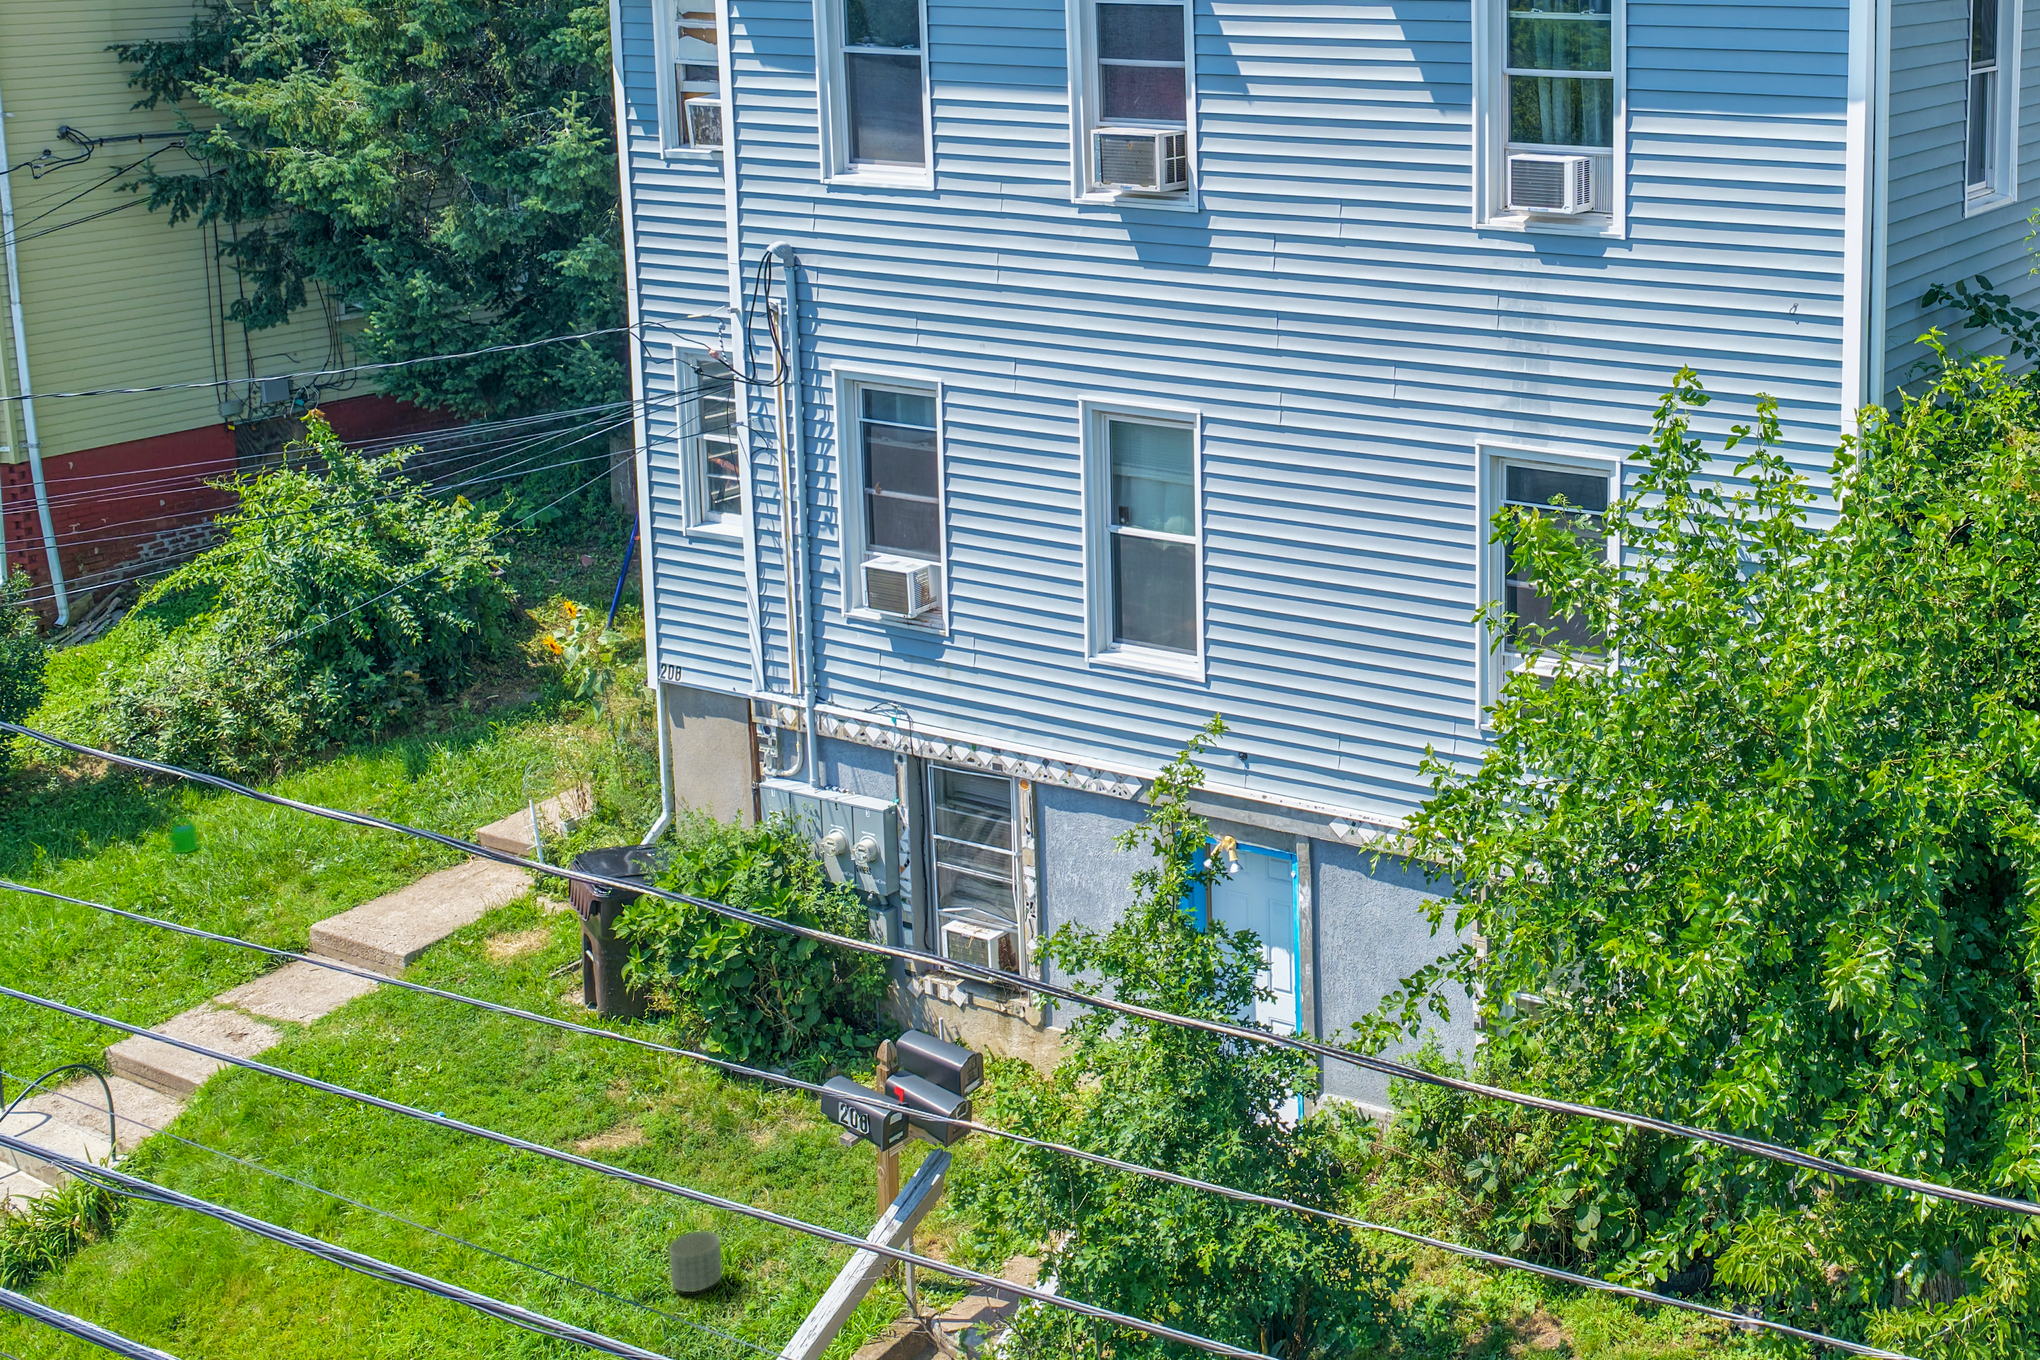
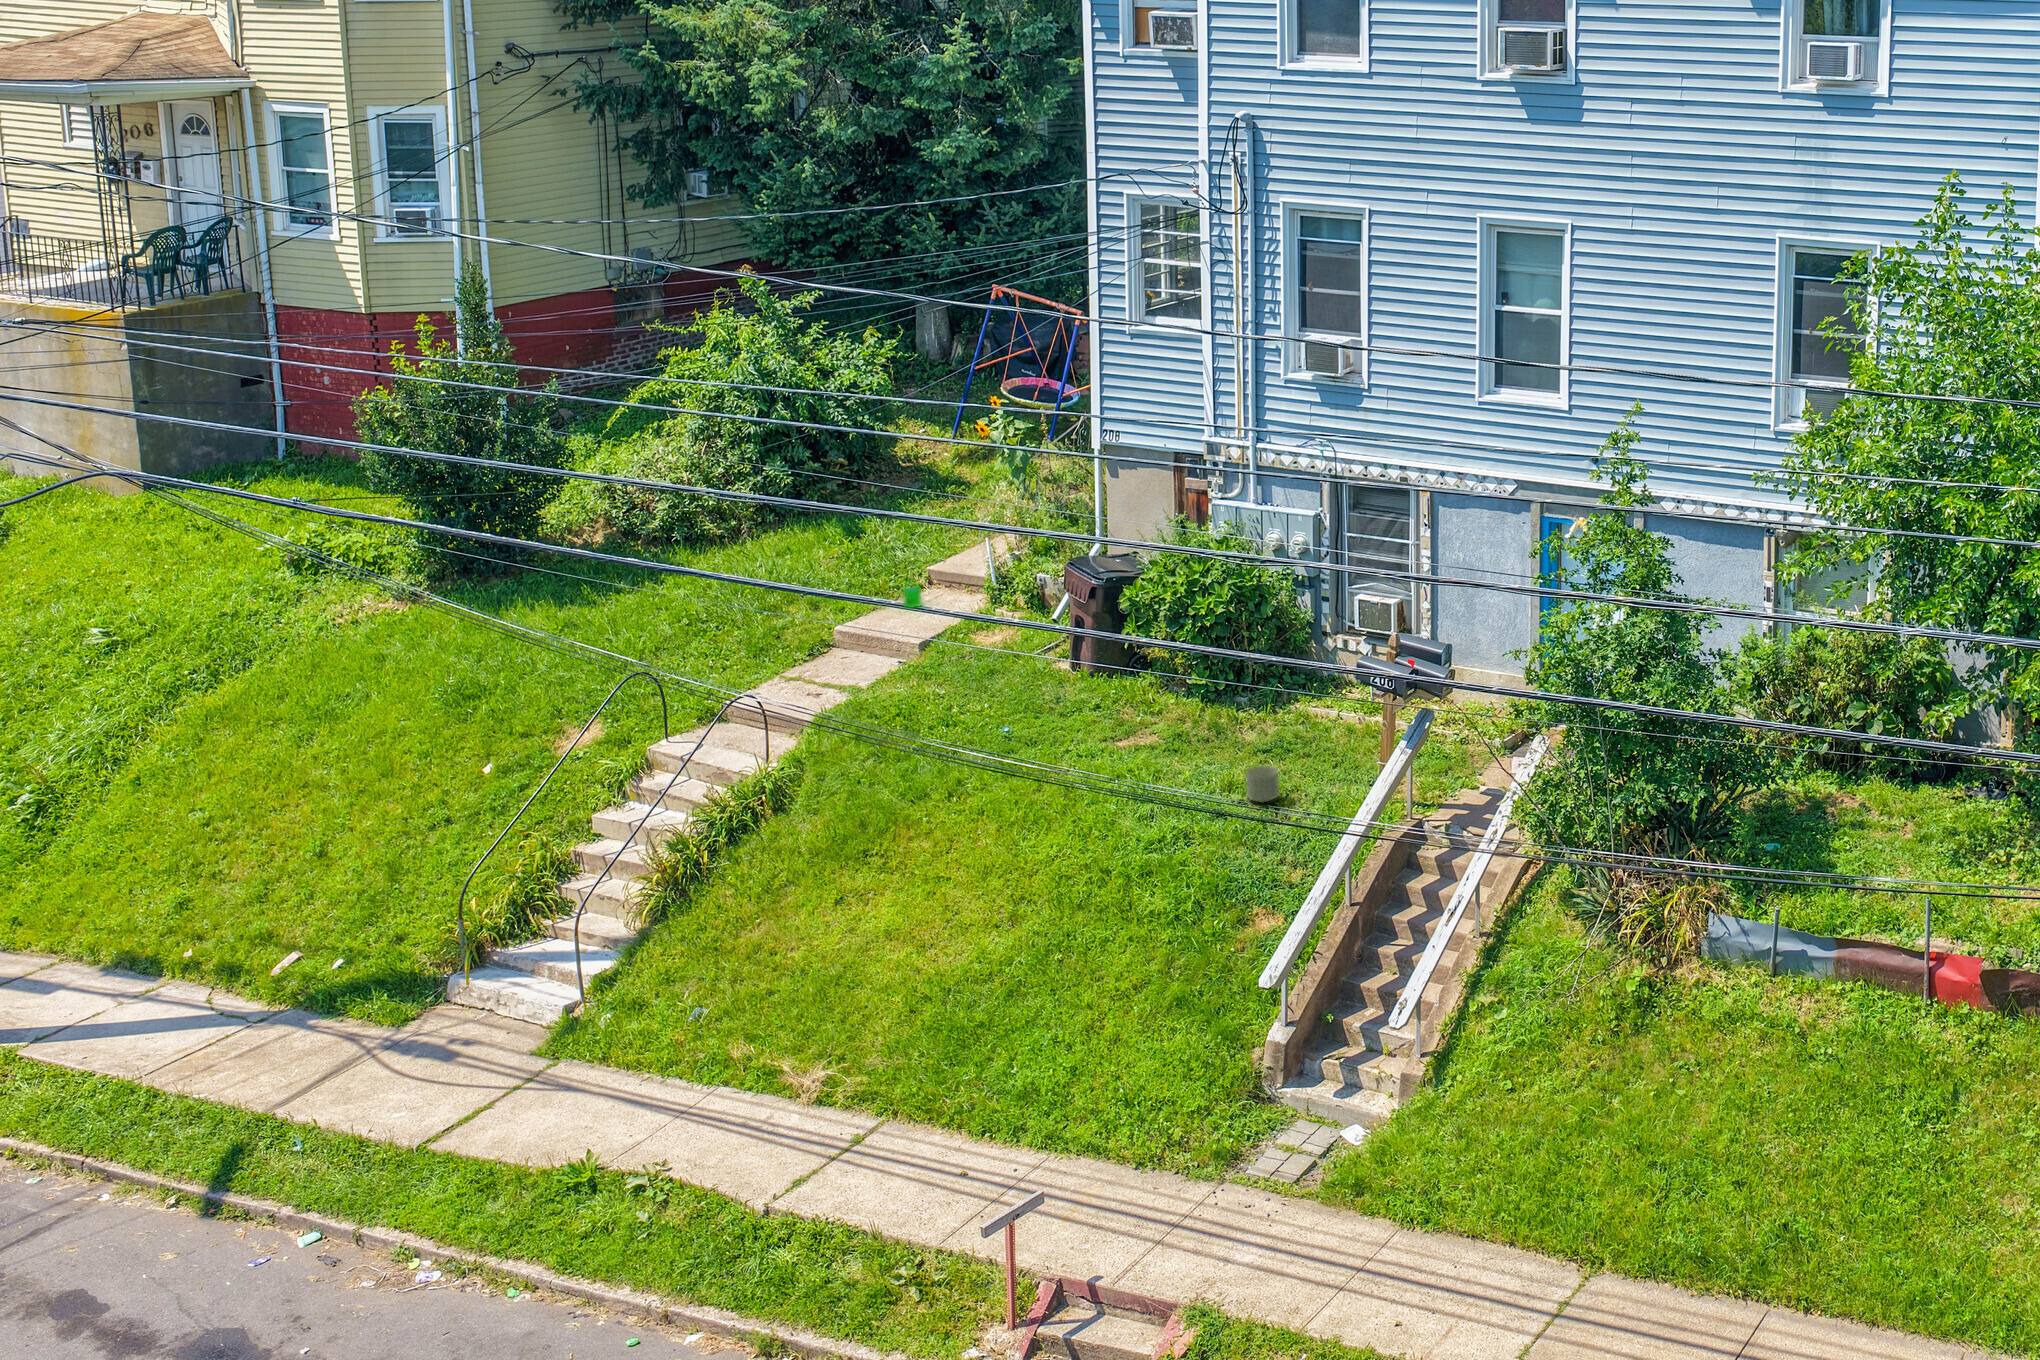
watering can: present [168,818,200,853] -> present [903,581,922,608]

